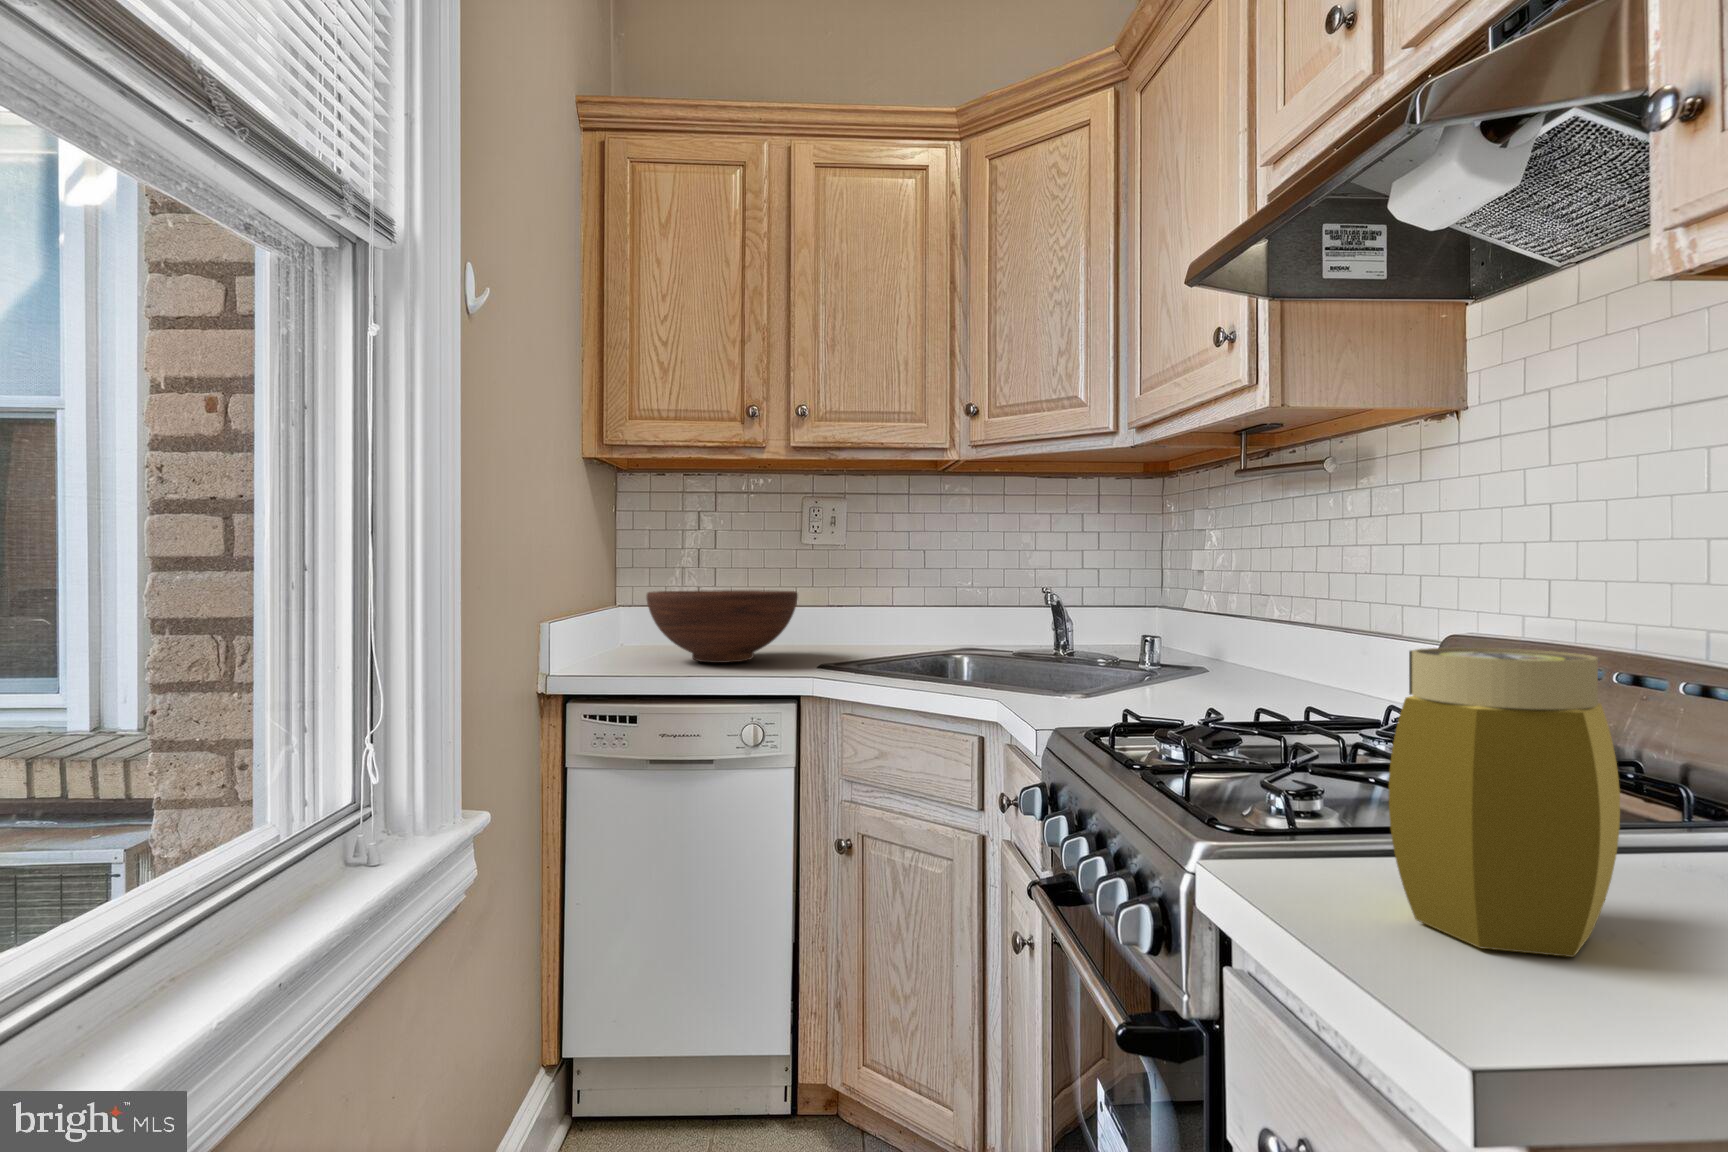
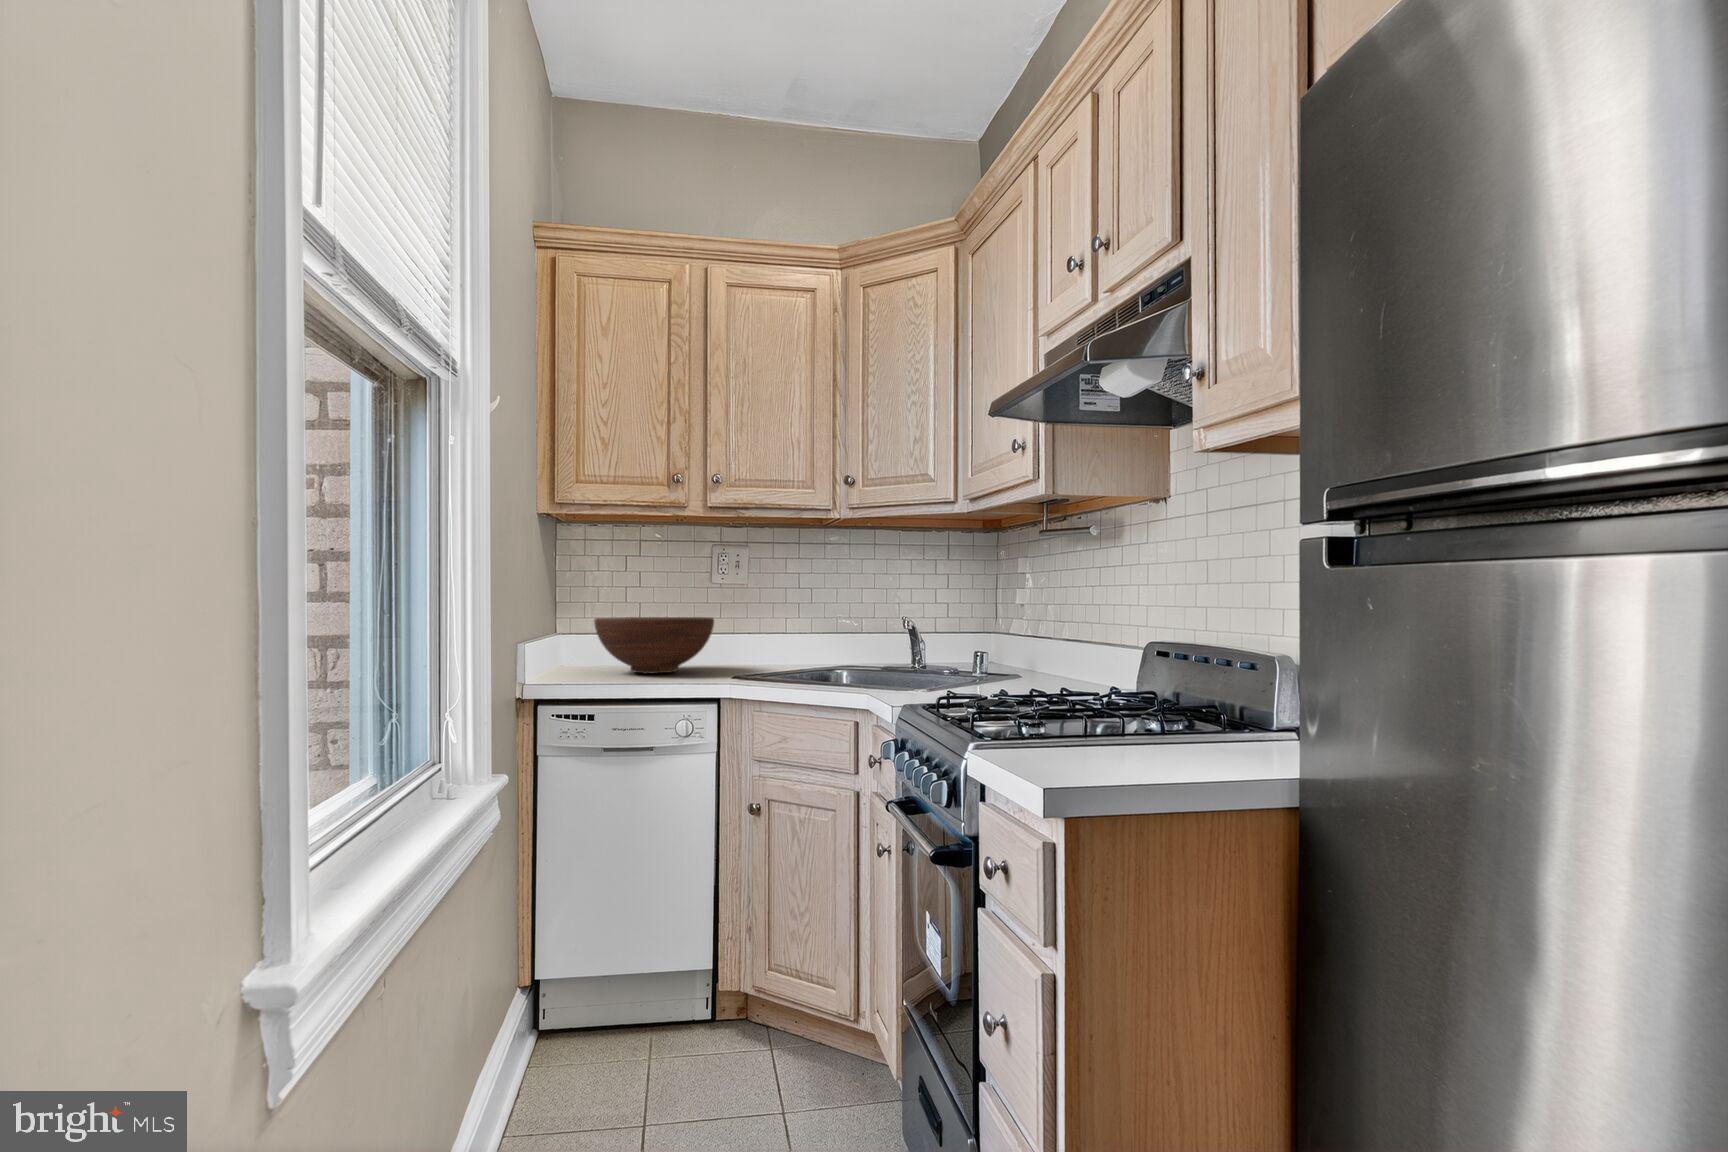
jar: present [1389,648,1620,957] -> none [1044,637,1135,765]

